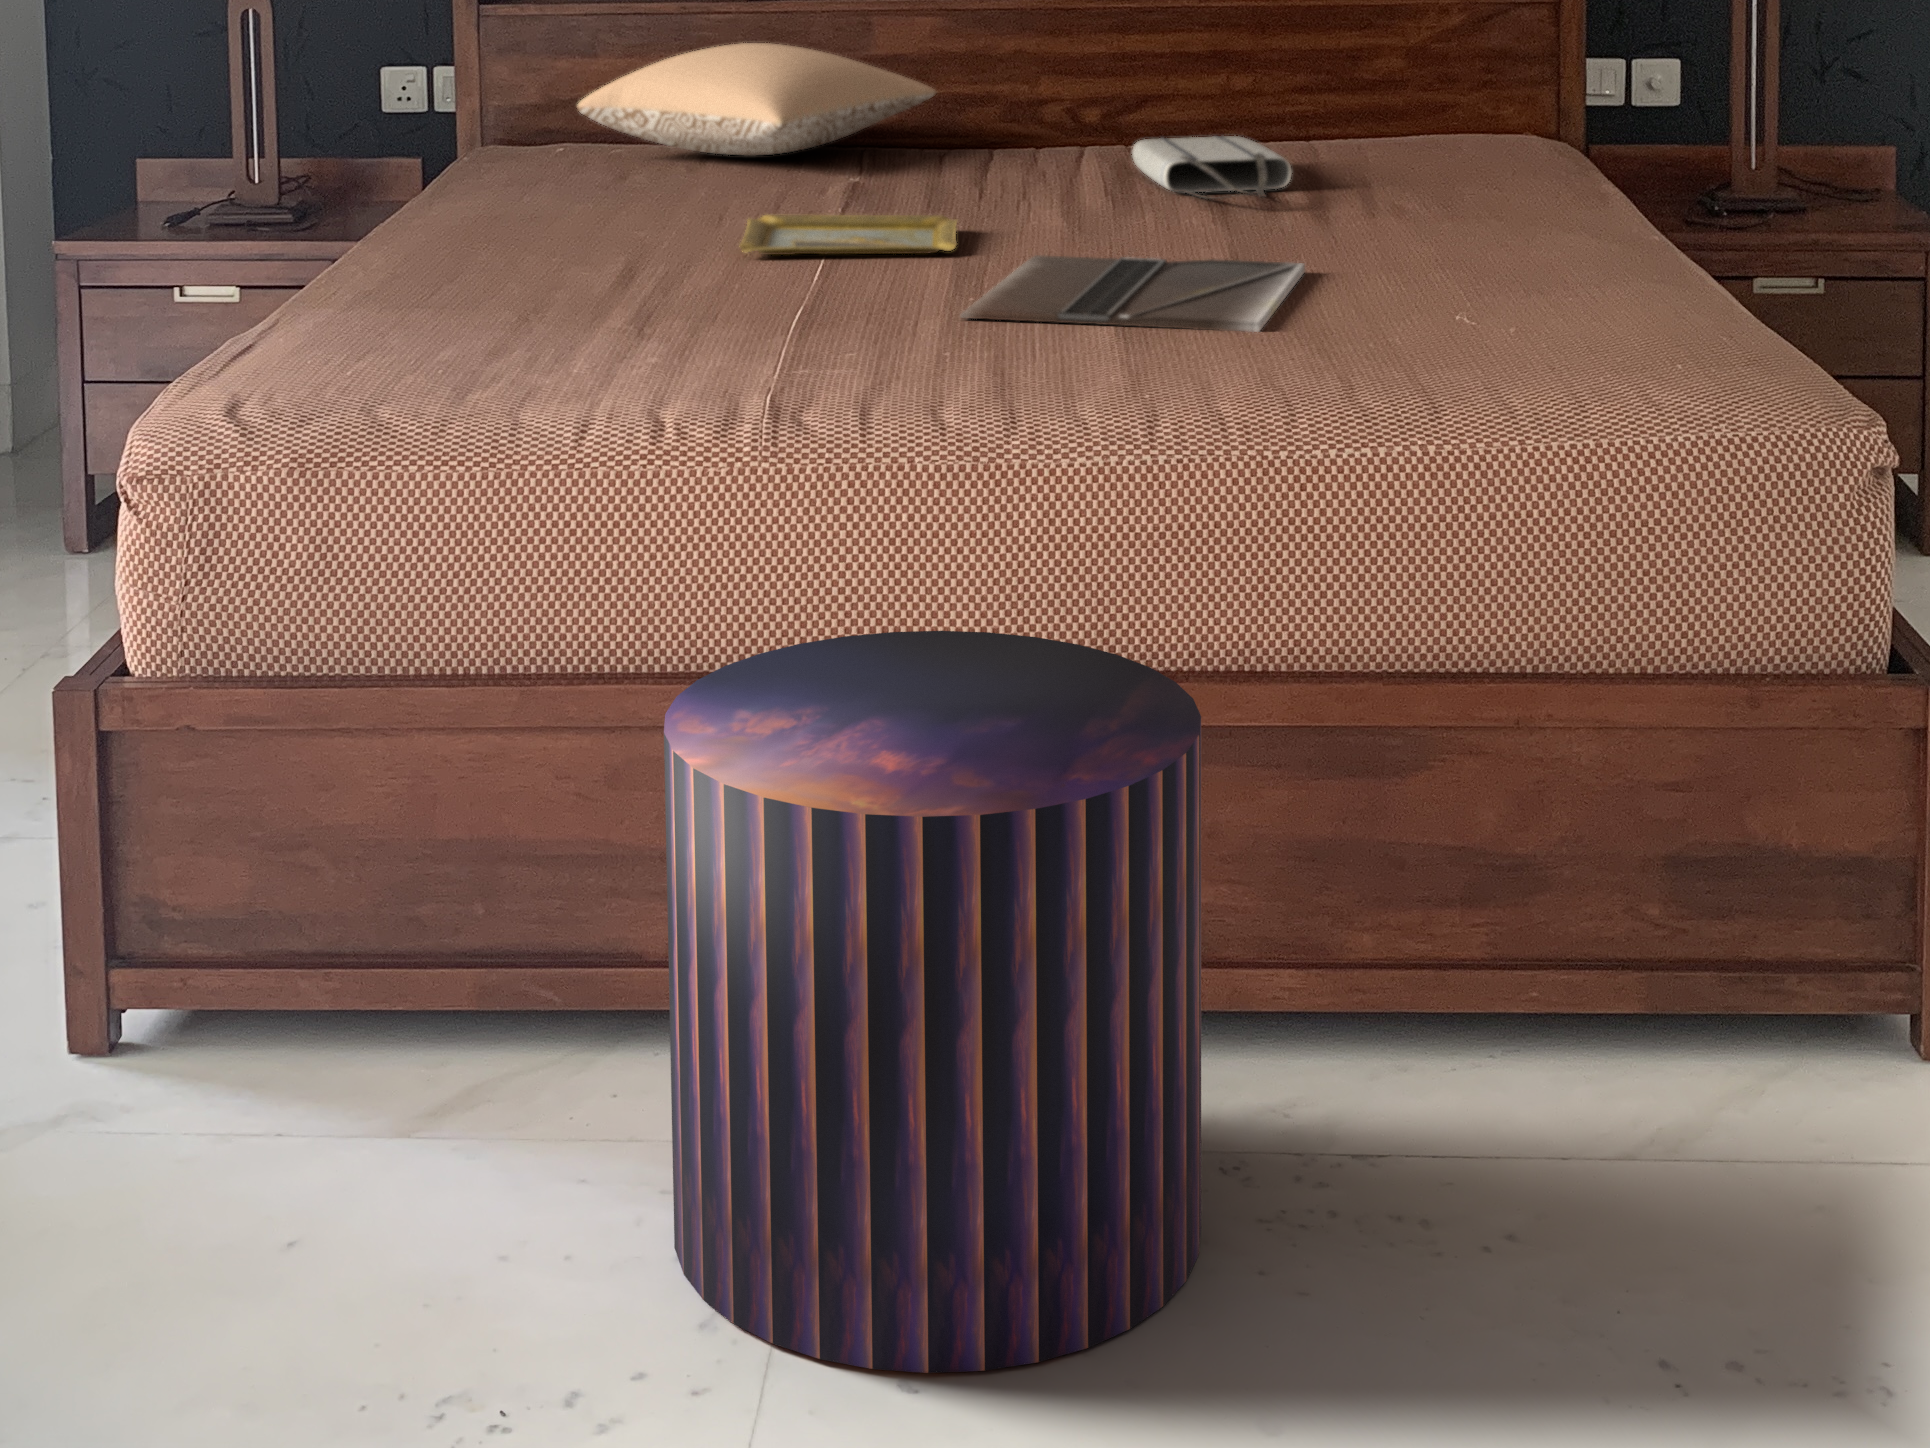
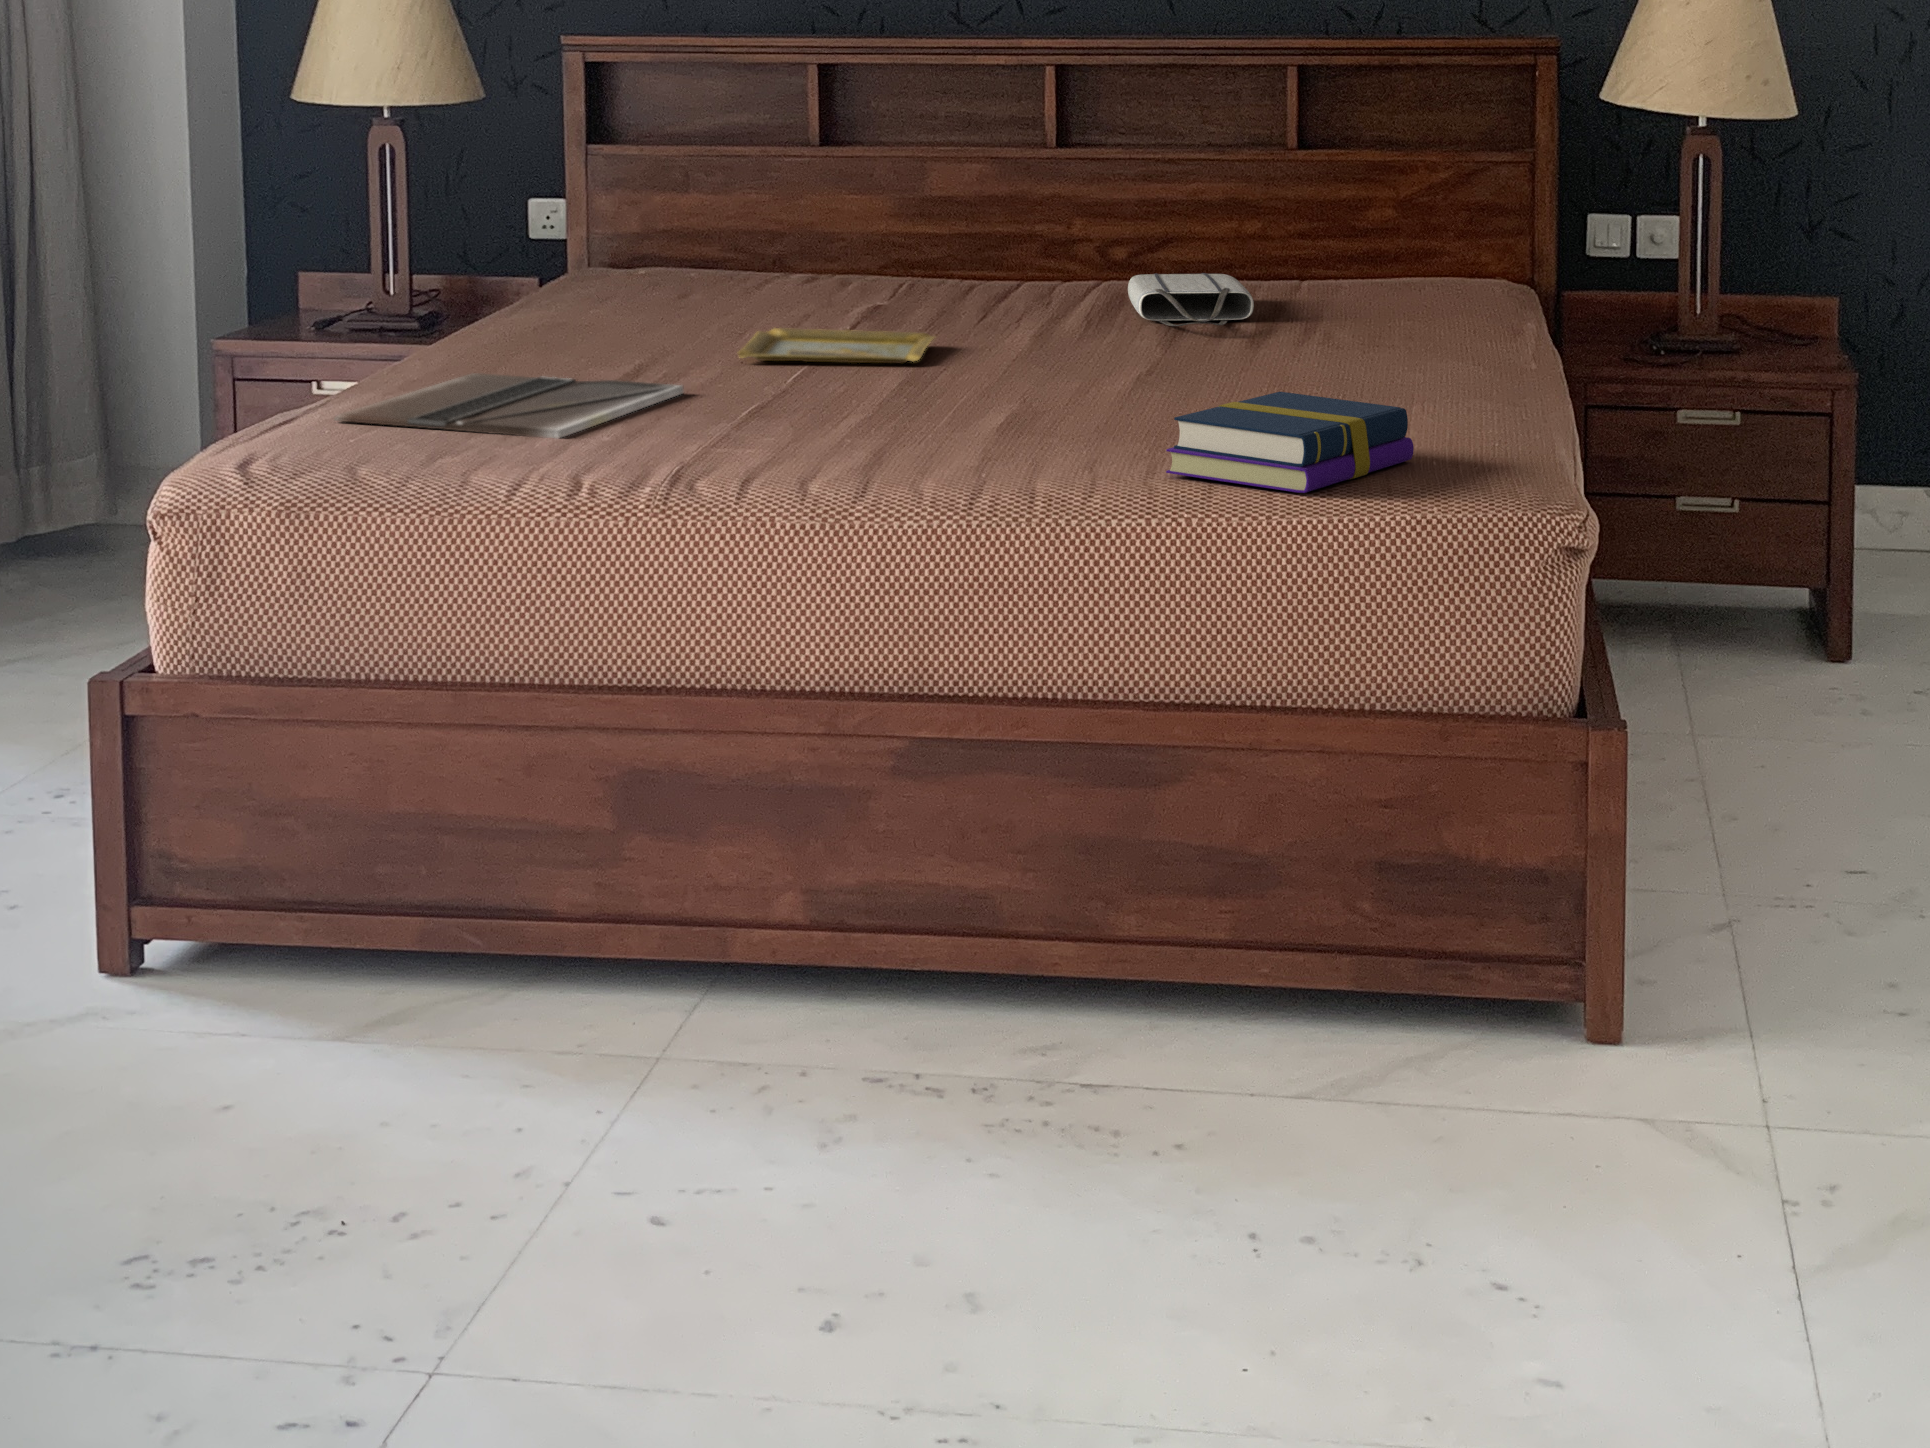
pillow: present [578,43,936,156] -> none [659,184,978,280]
laptop: present [961,255,1305,332] -> present [334,373,684,438]
book: none [1362,282,1634,409] -> present [1166,392,1414,493]
pouf: present [664,631,1201,1373] -> none [512,653,944,1216]

